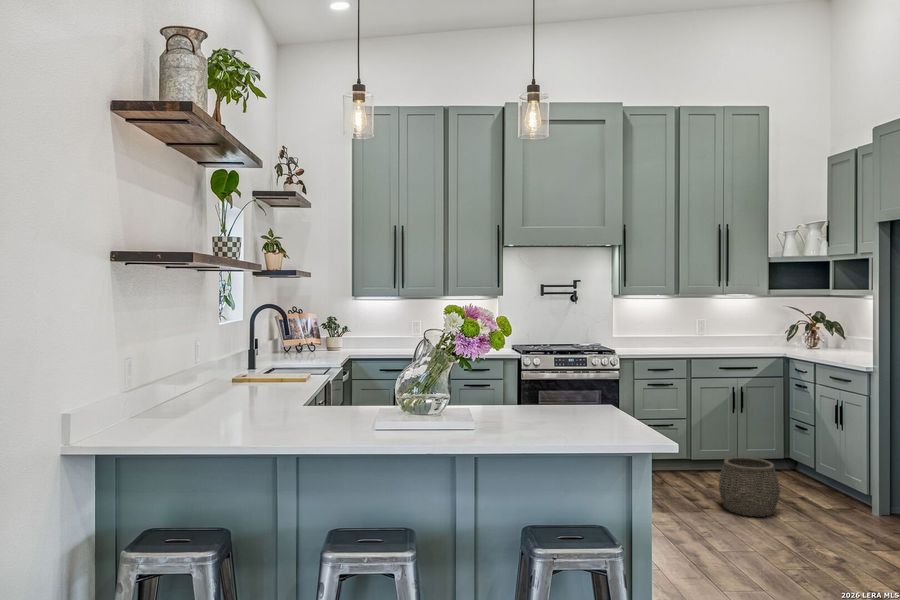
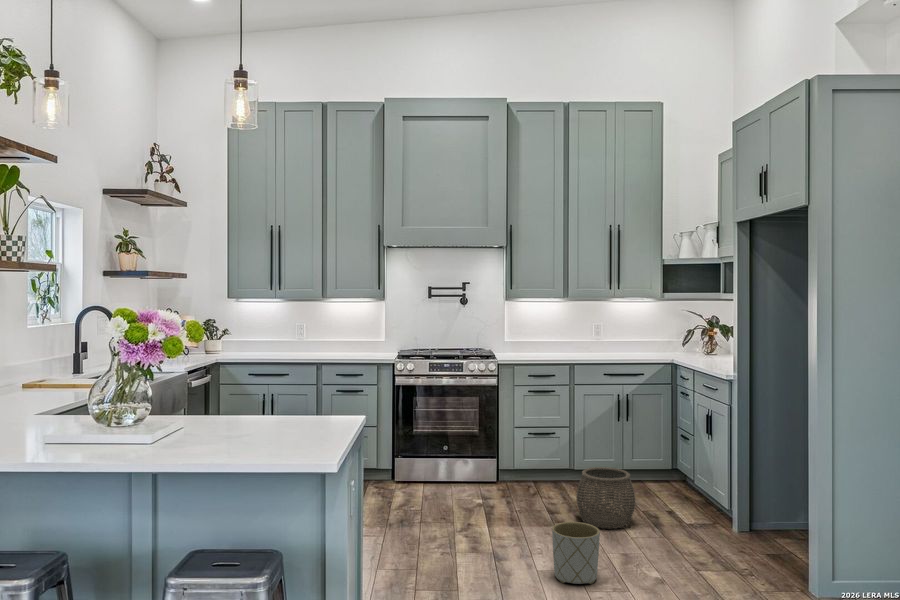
planter: none [737,510,788,571] -> present [552,522,600,584]

